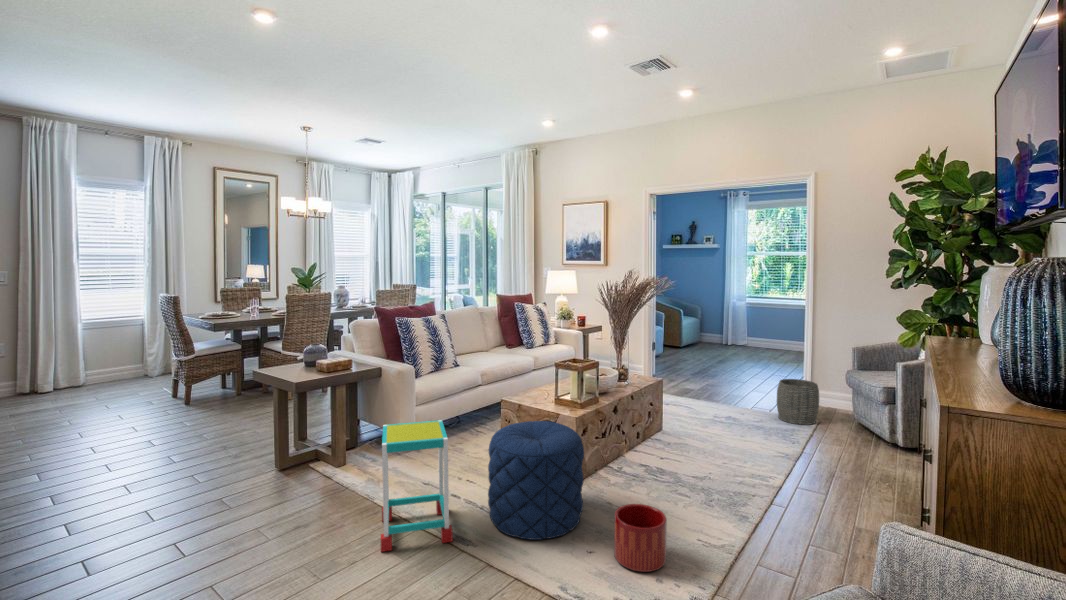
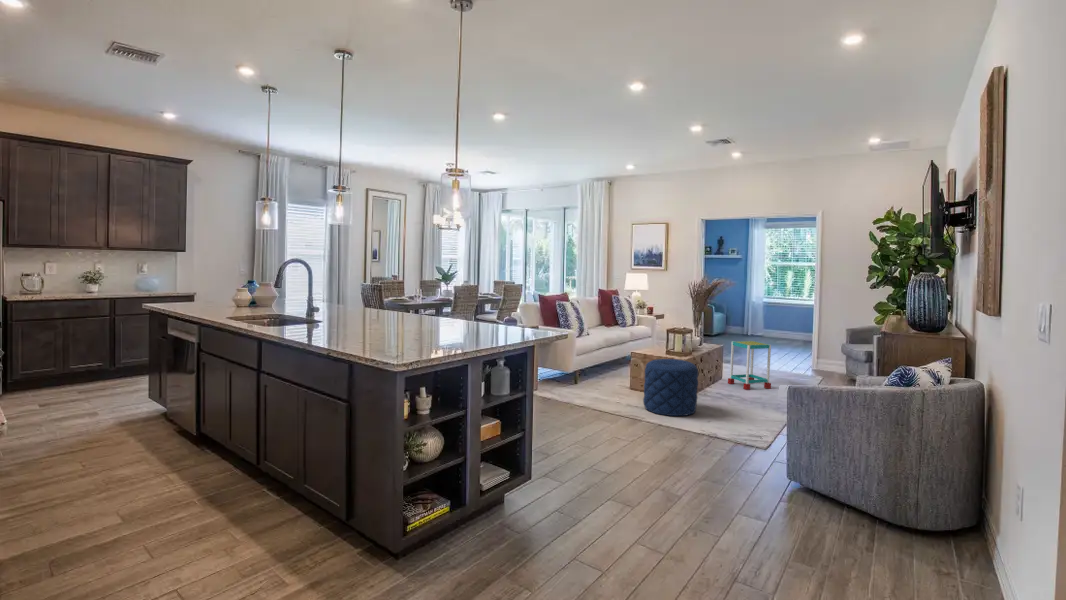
woven basket: present [777,379,819,425] -> none [796,350,824,379]
side table: present [381,420,453,552] -> present [728,341,771,390]
planter: present [614,504,667,572] -> none [720,397,749,426]

